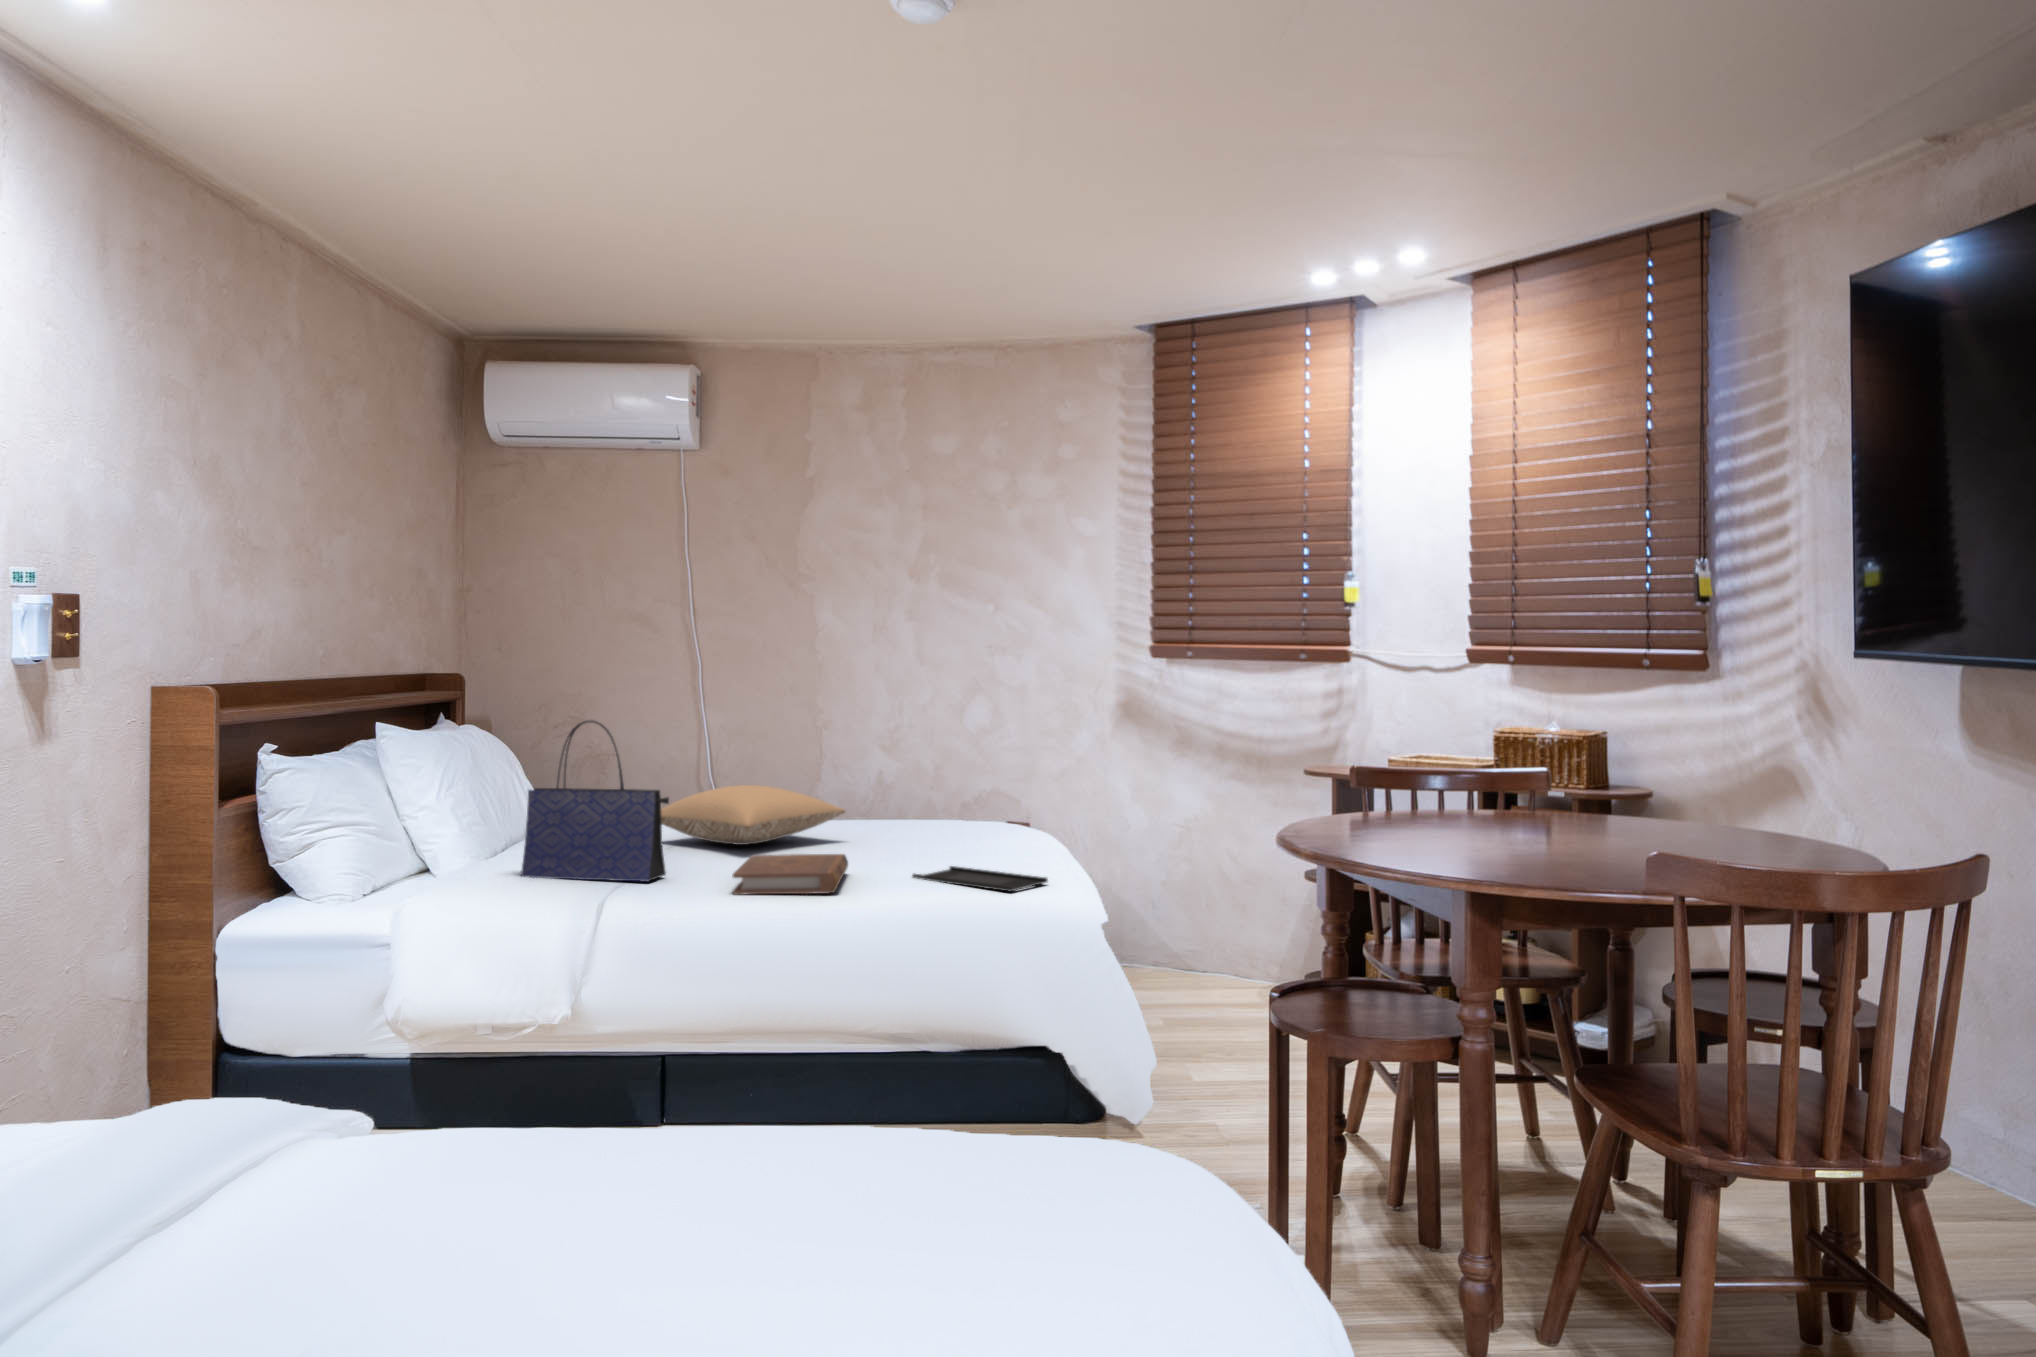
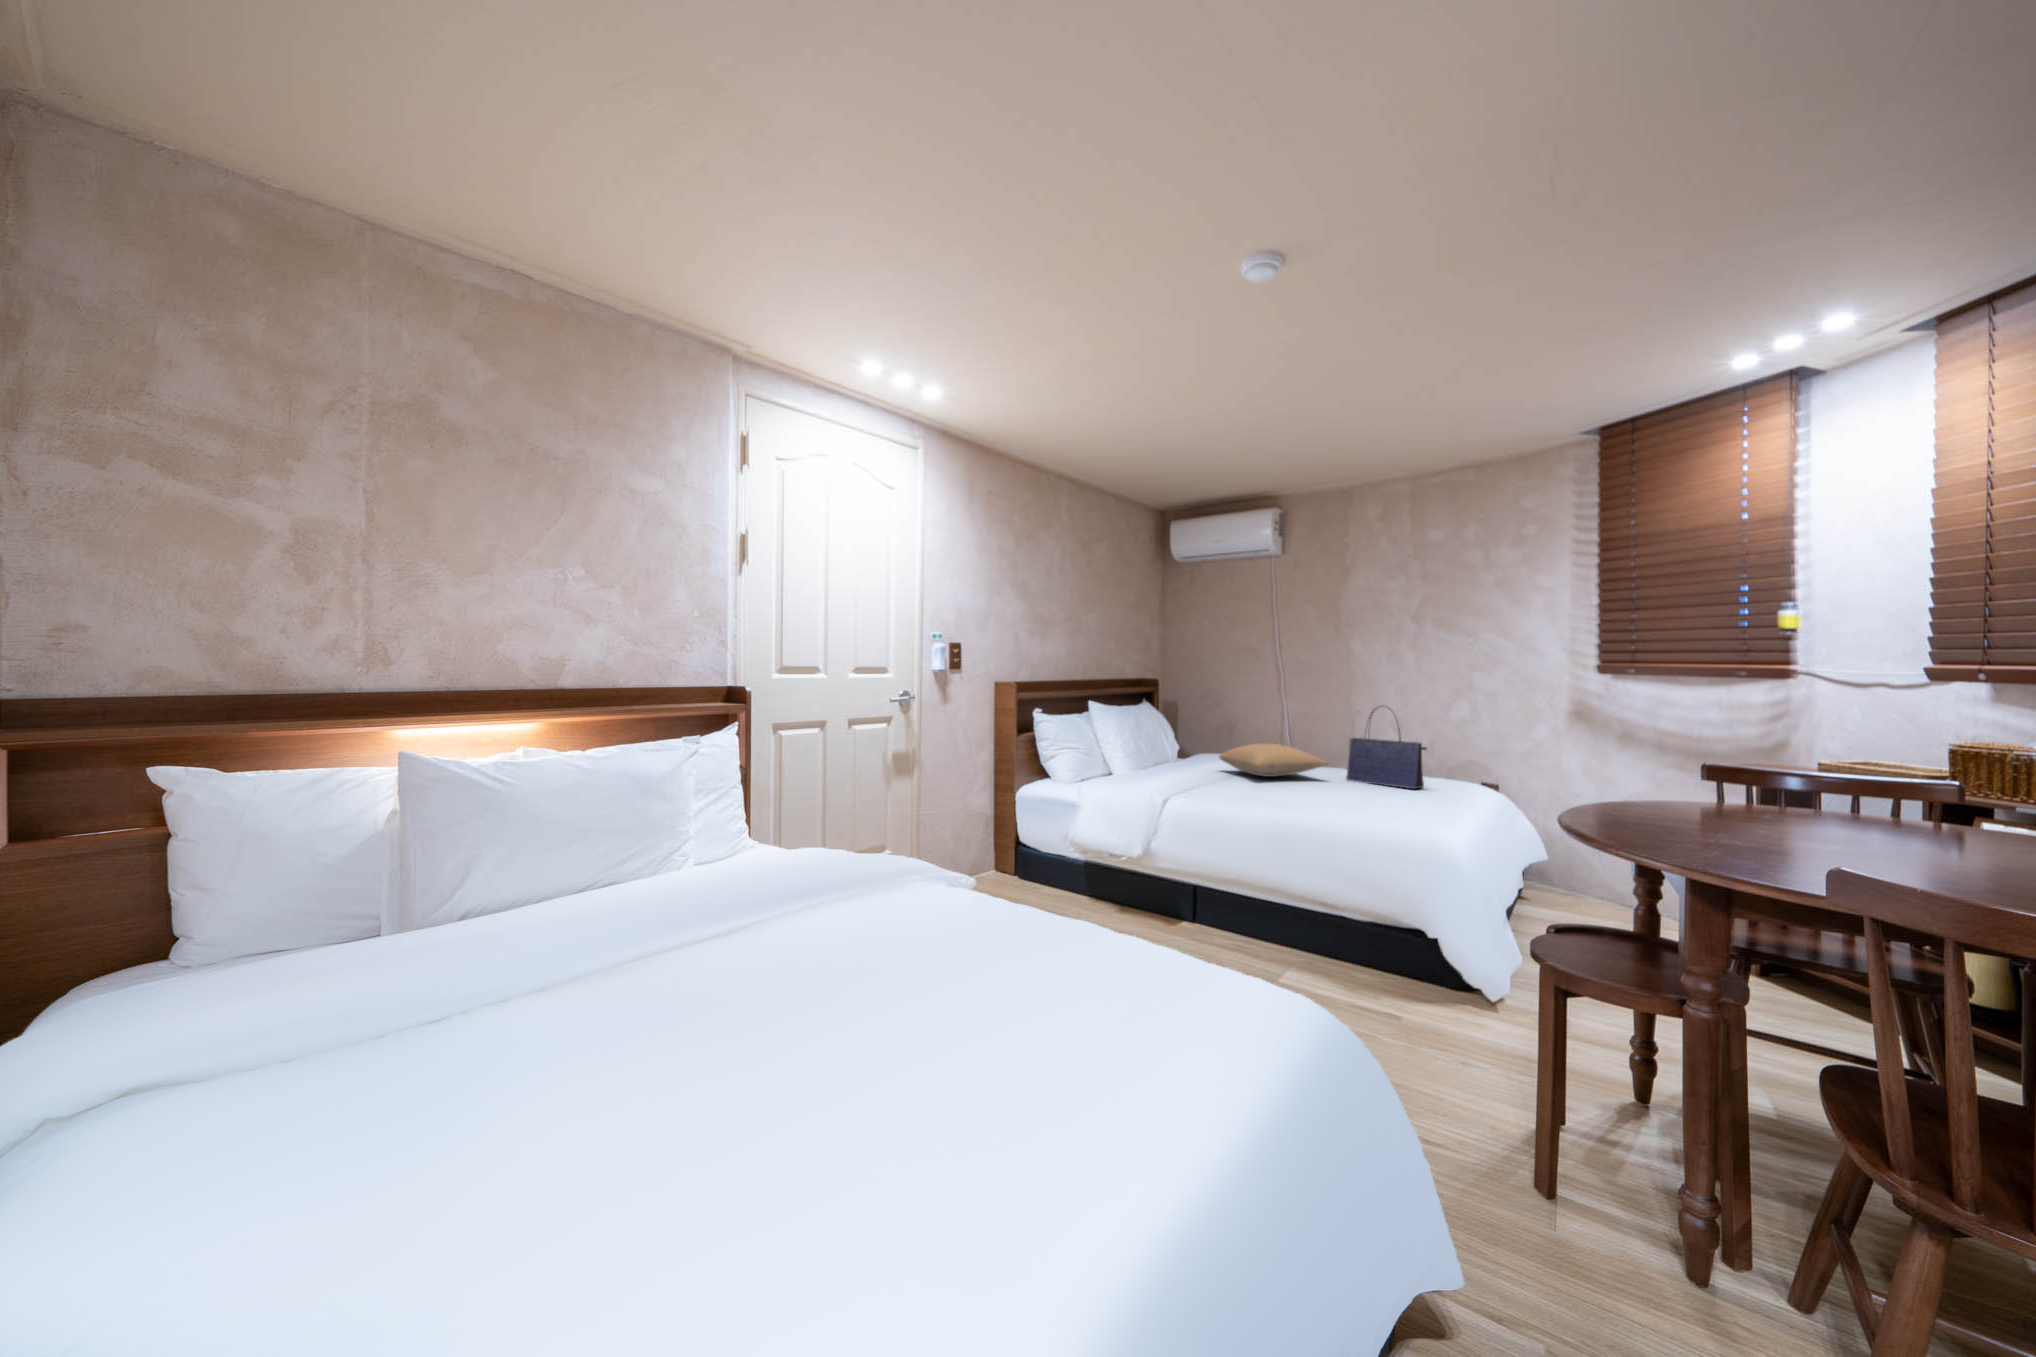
tote bag: present [521,720,669,881] -> present [1346,709,1427,789]
book: present [733,854,848,895] -> none [1223,781,1303,805]
tray: present [912,866,1048,892] -> none [1340,801,1426,820]

